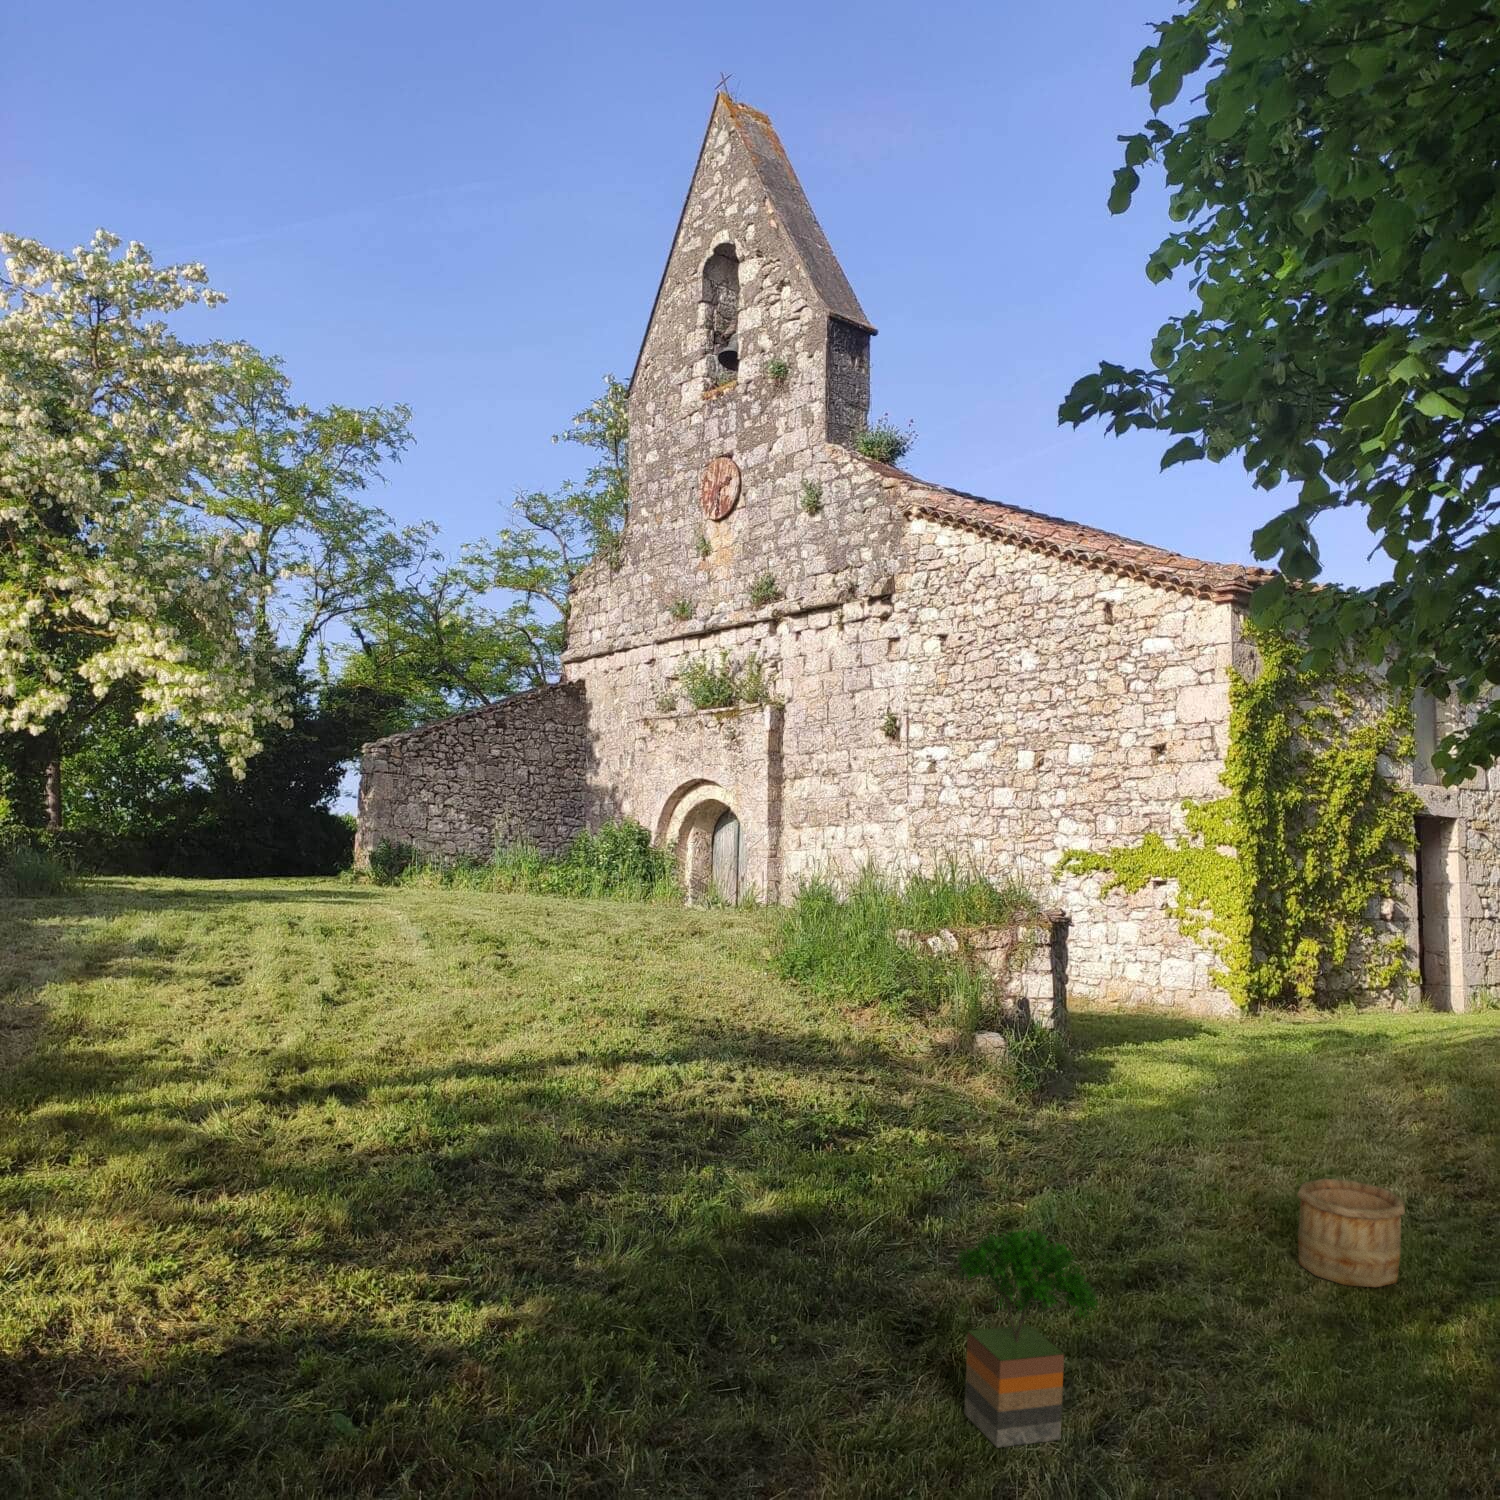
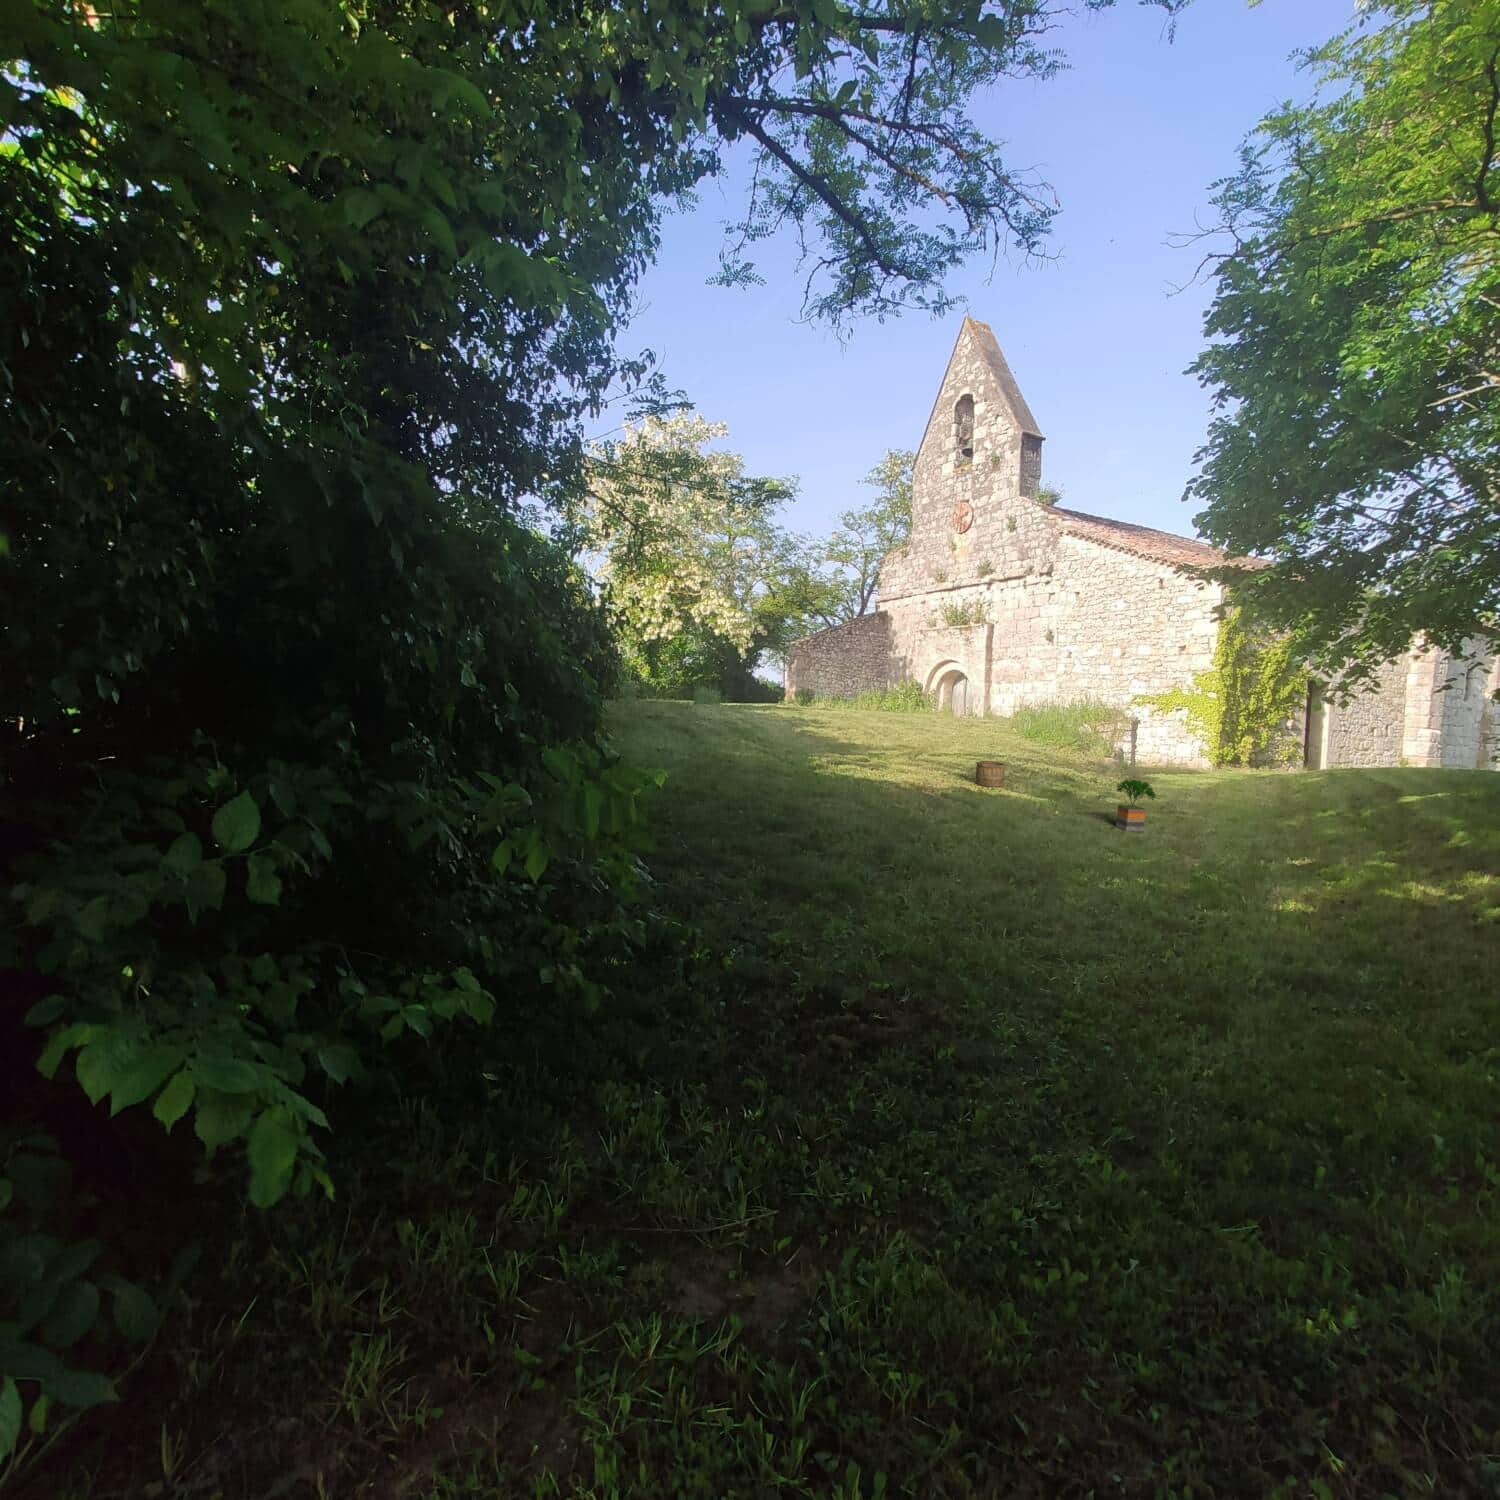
wooden bucket: present [1297,1179,1405,1287] -> present [976,761,1006,787]

